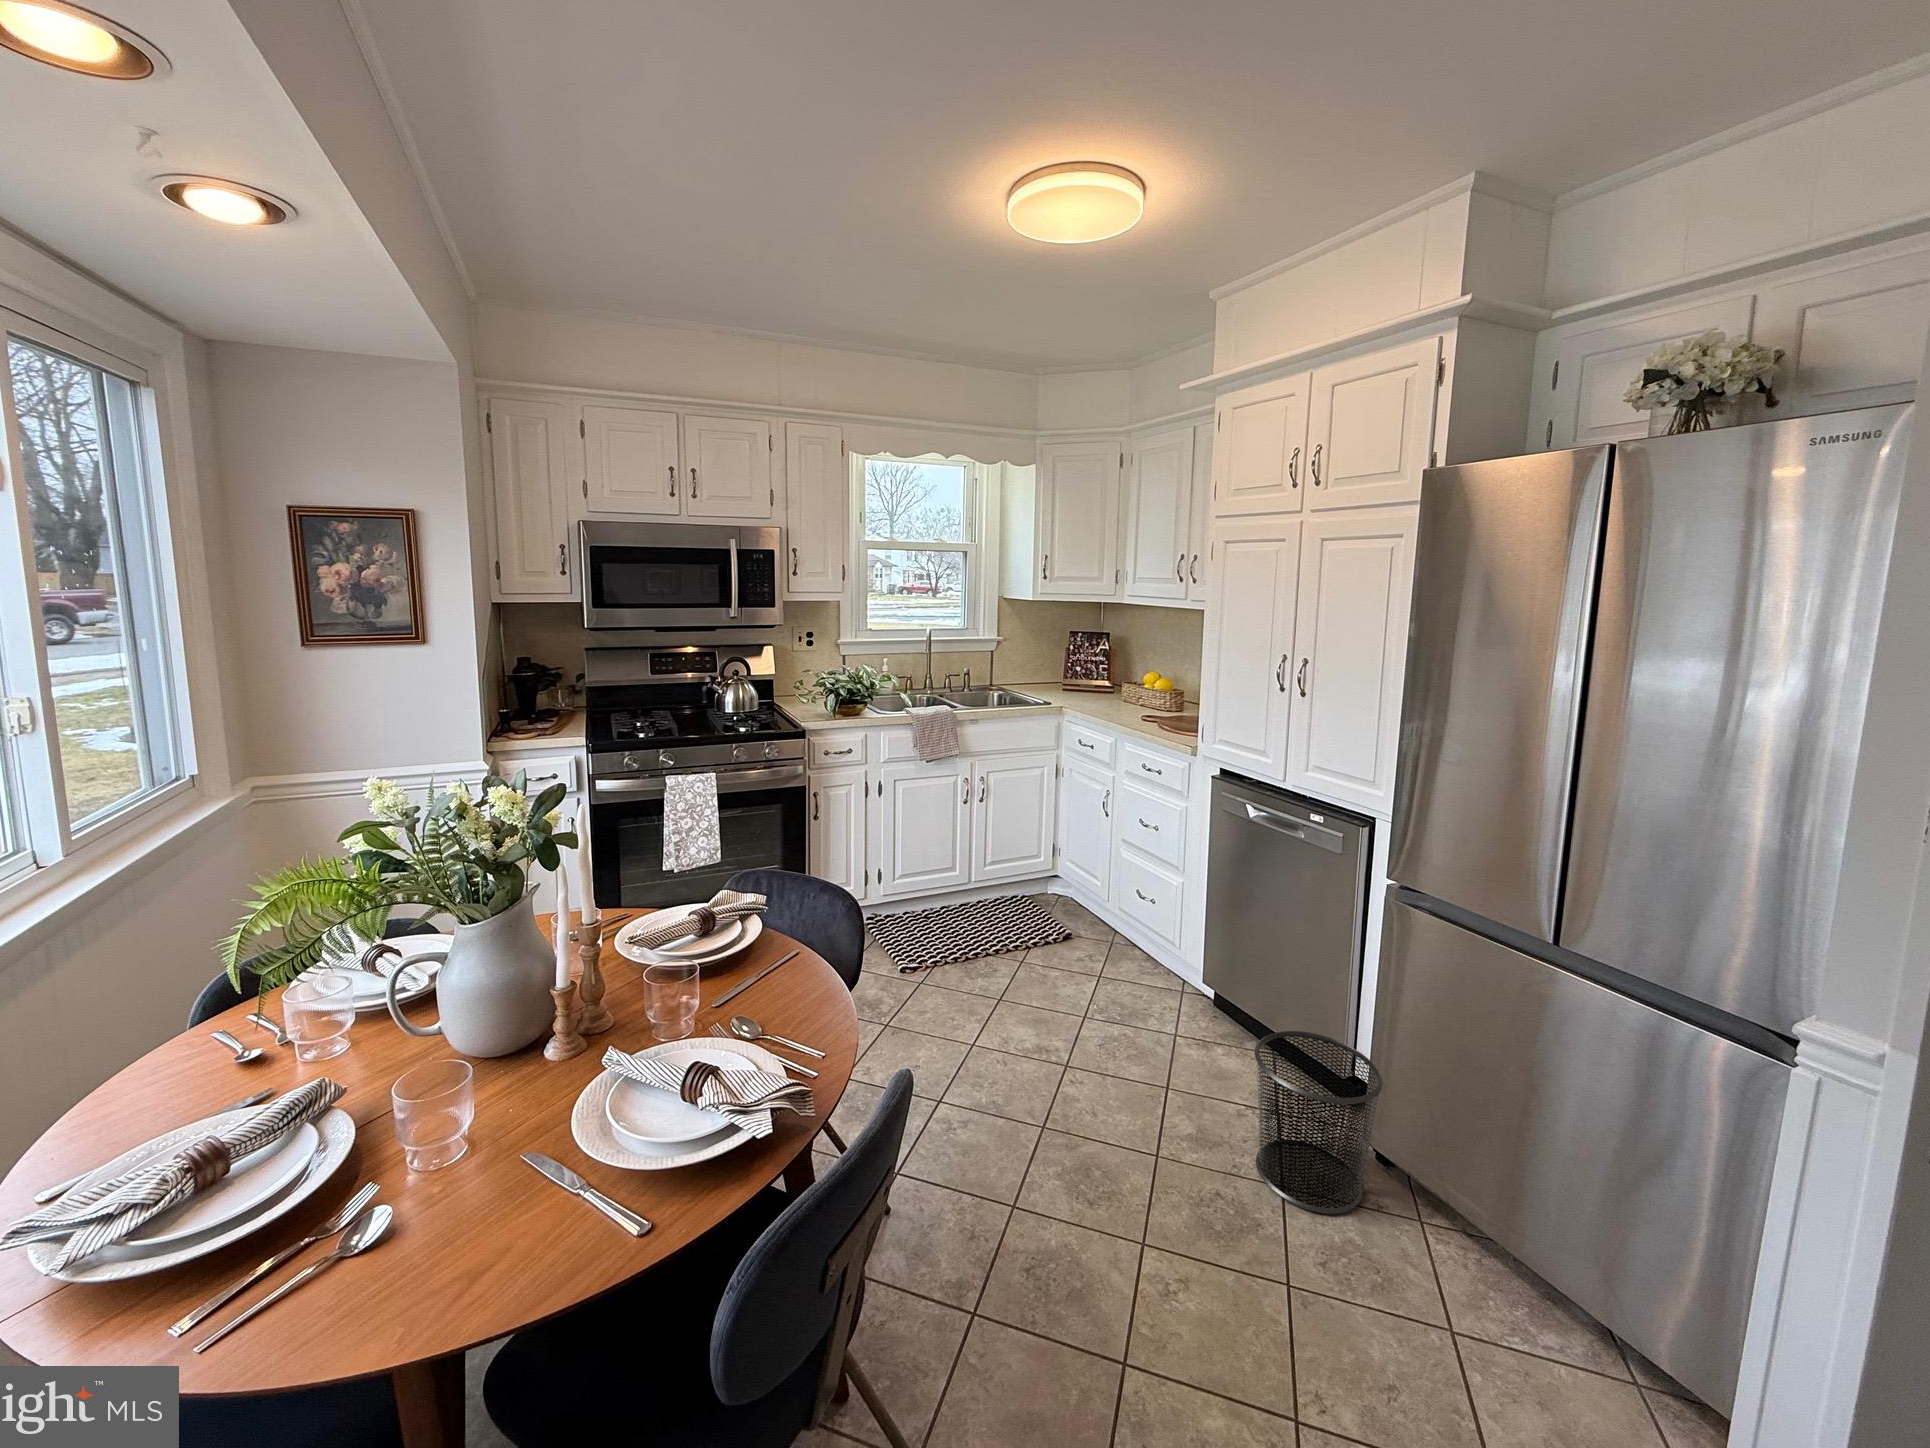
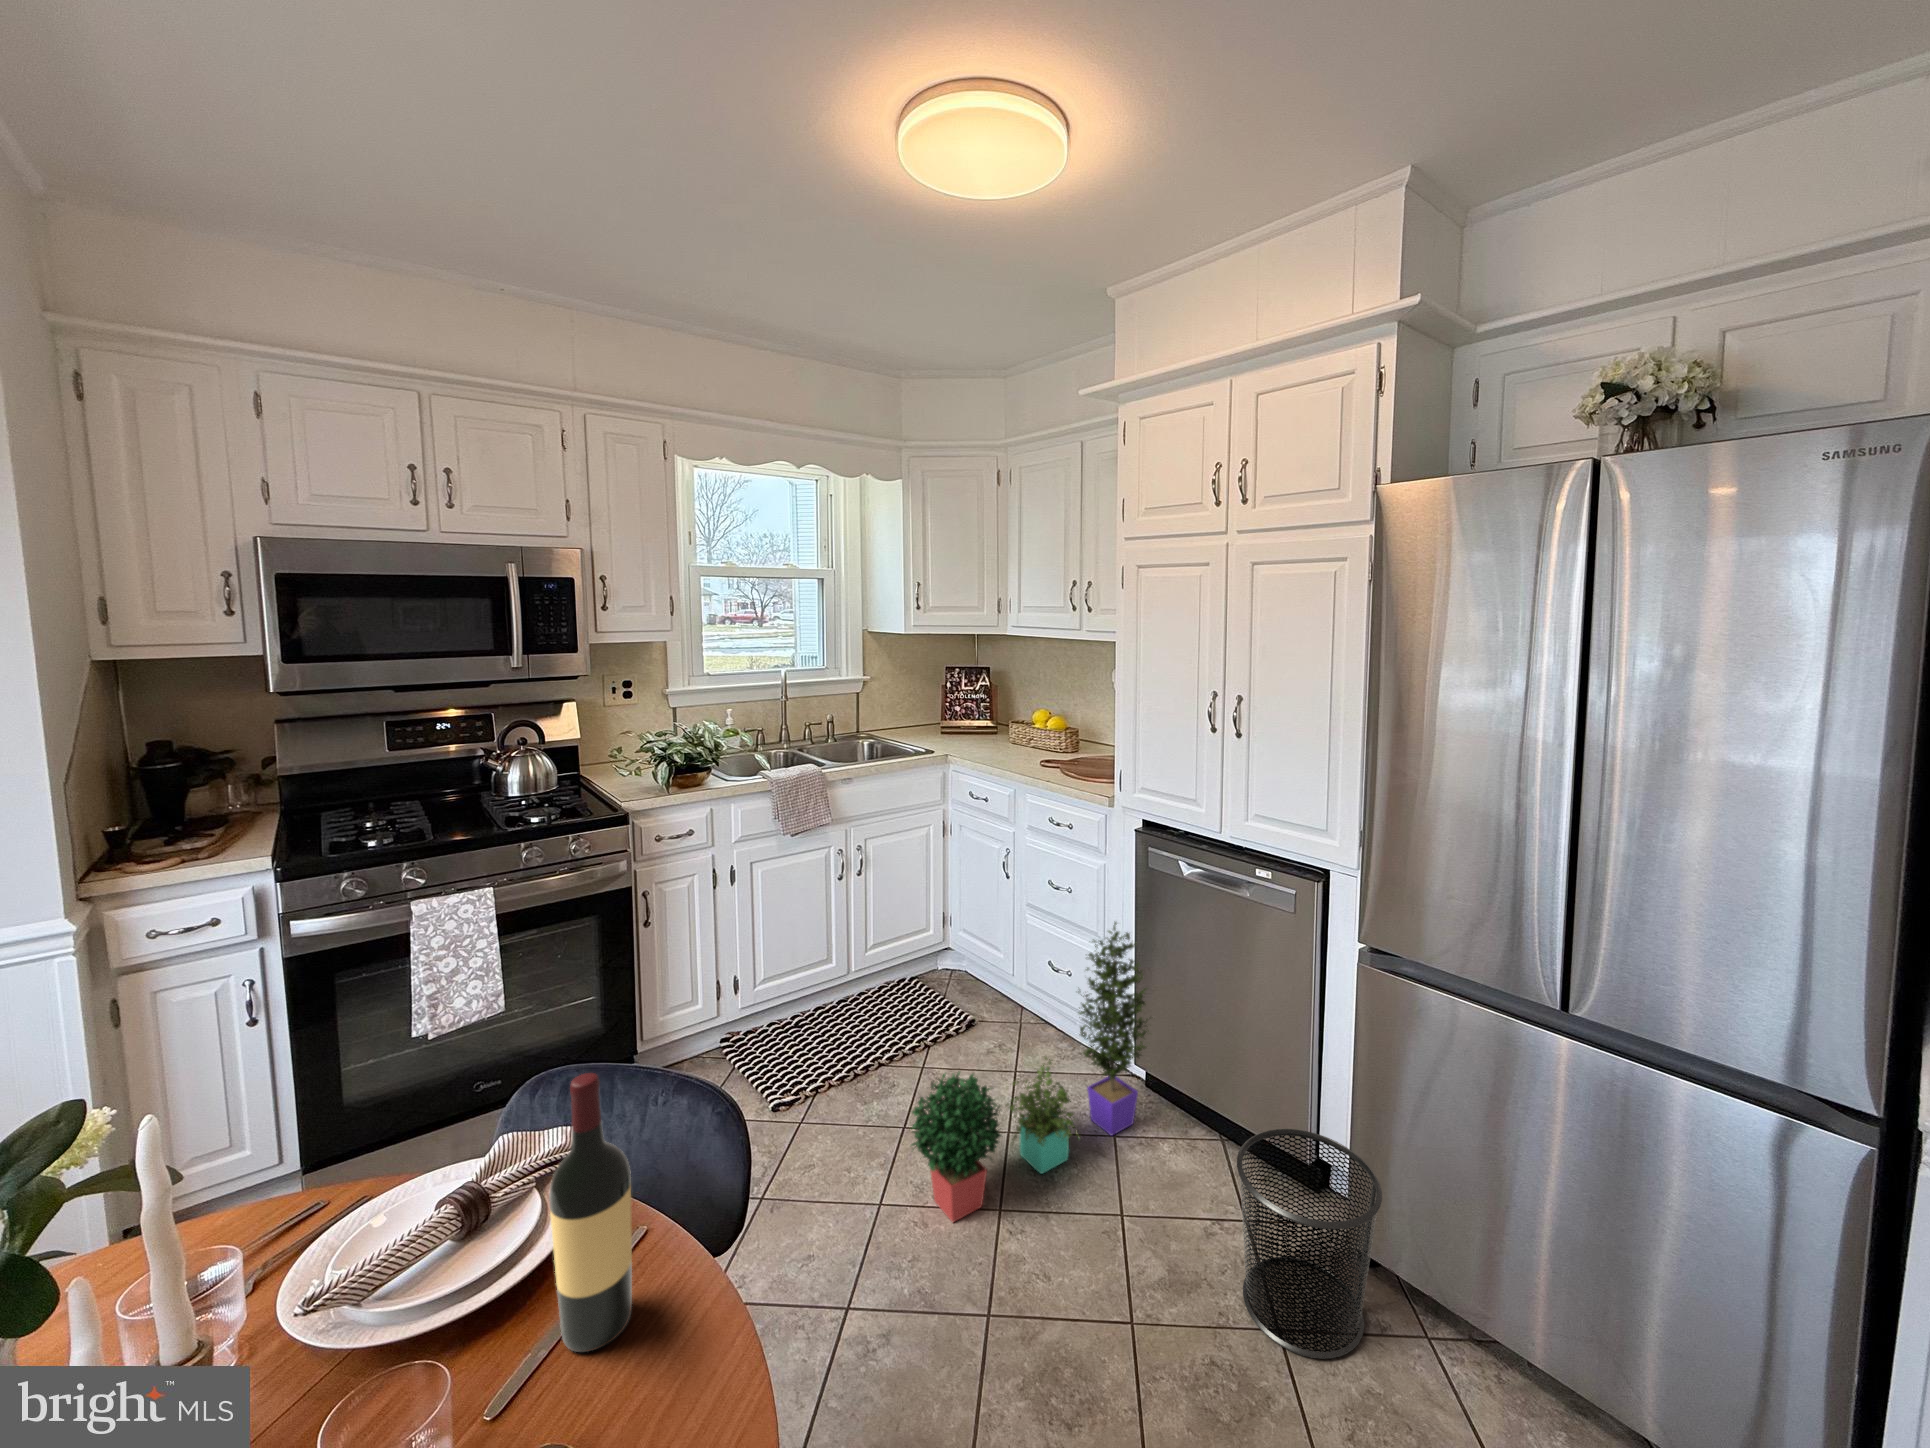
wine bottle: none [750,839,792,996] -> present [549,1073,632,1352]
potted plant: none [995,853,1216,1065] -> present [911,922,1148,1222]

